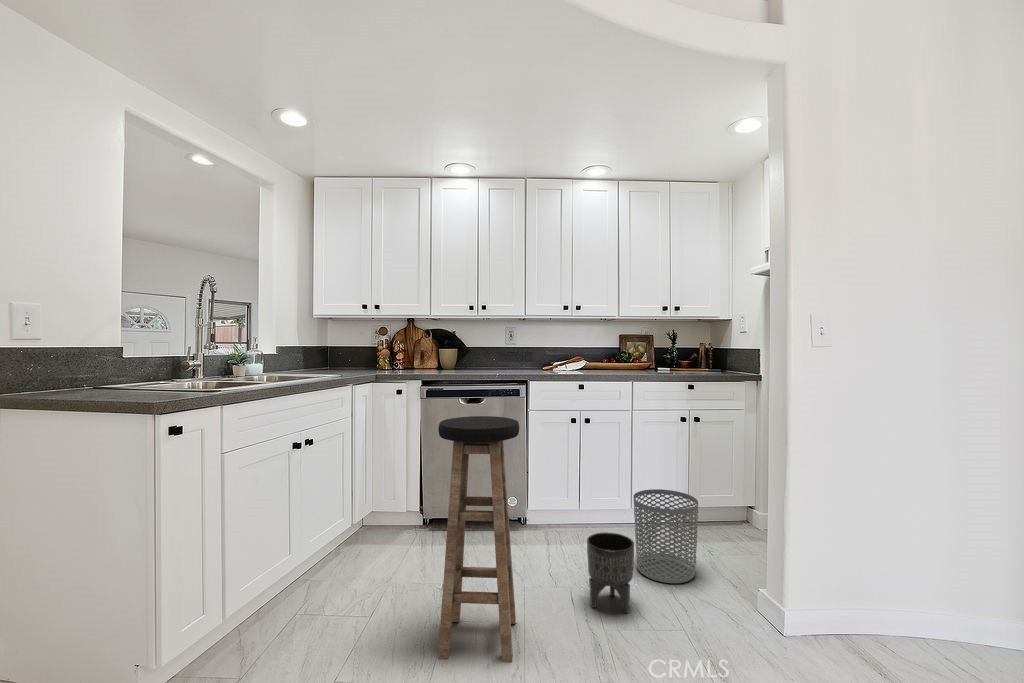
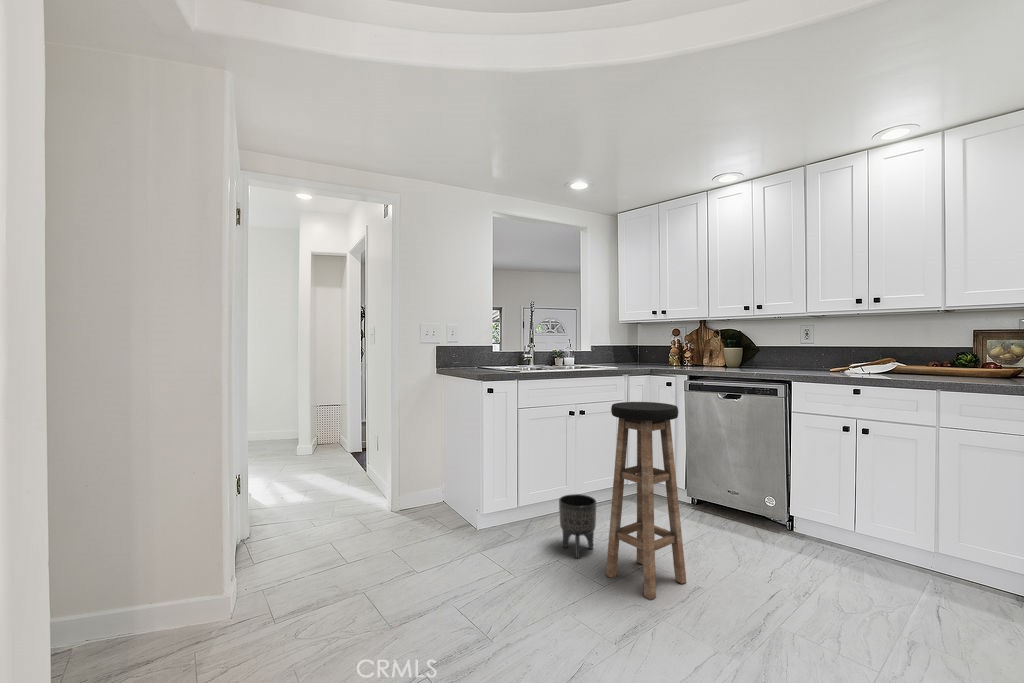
waste bin: present [633,489,698,583] -> none [869,520,973,646]
planter: present [587,532,634,613] -> present [559,494,597,558]

